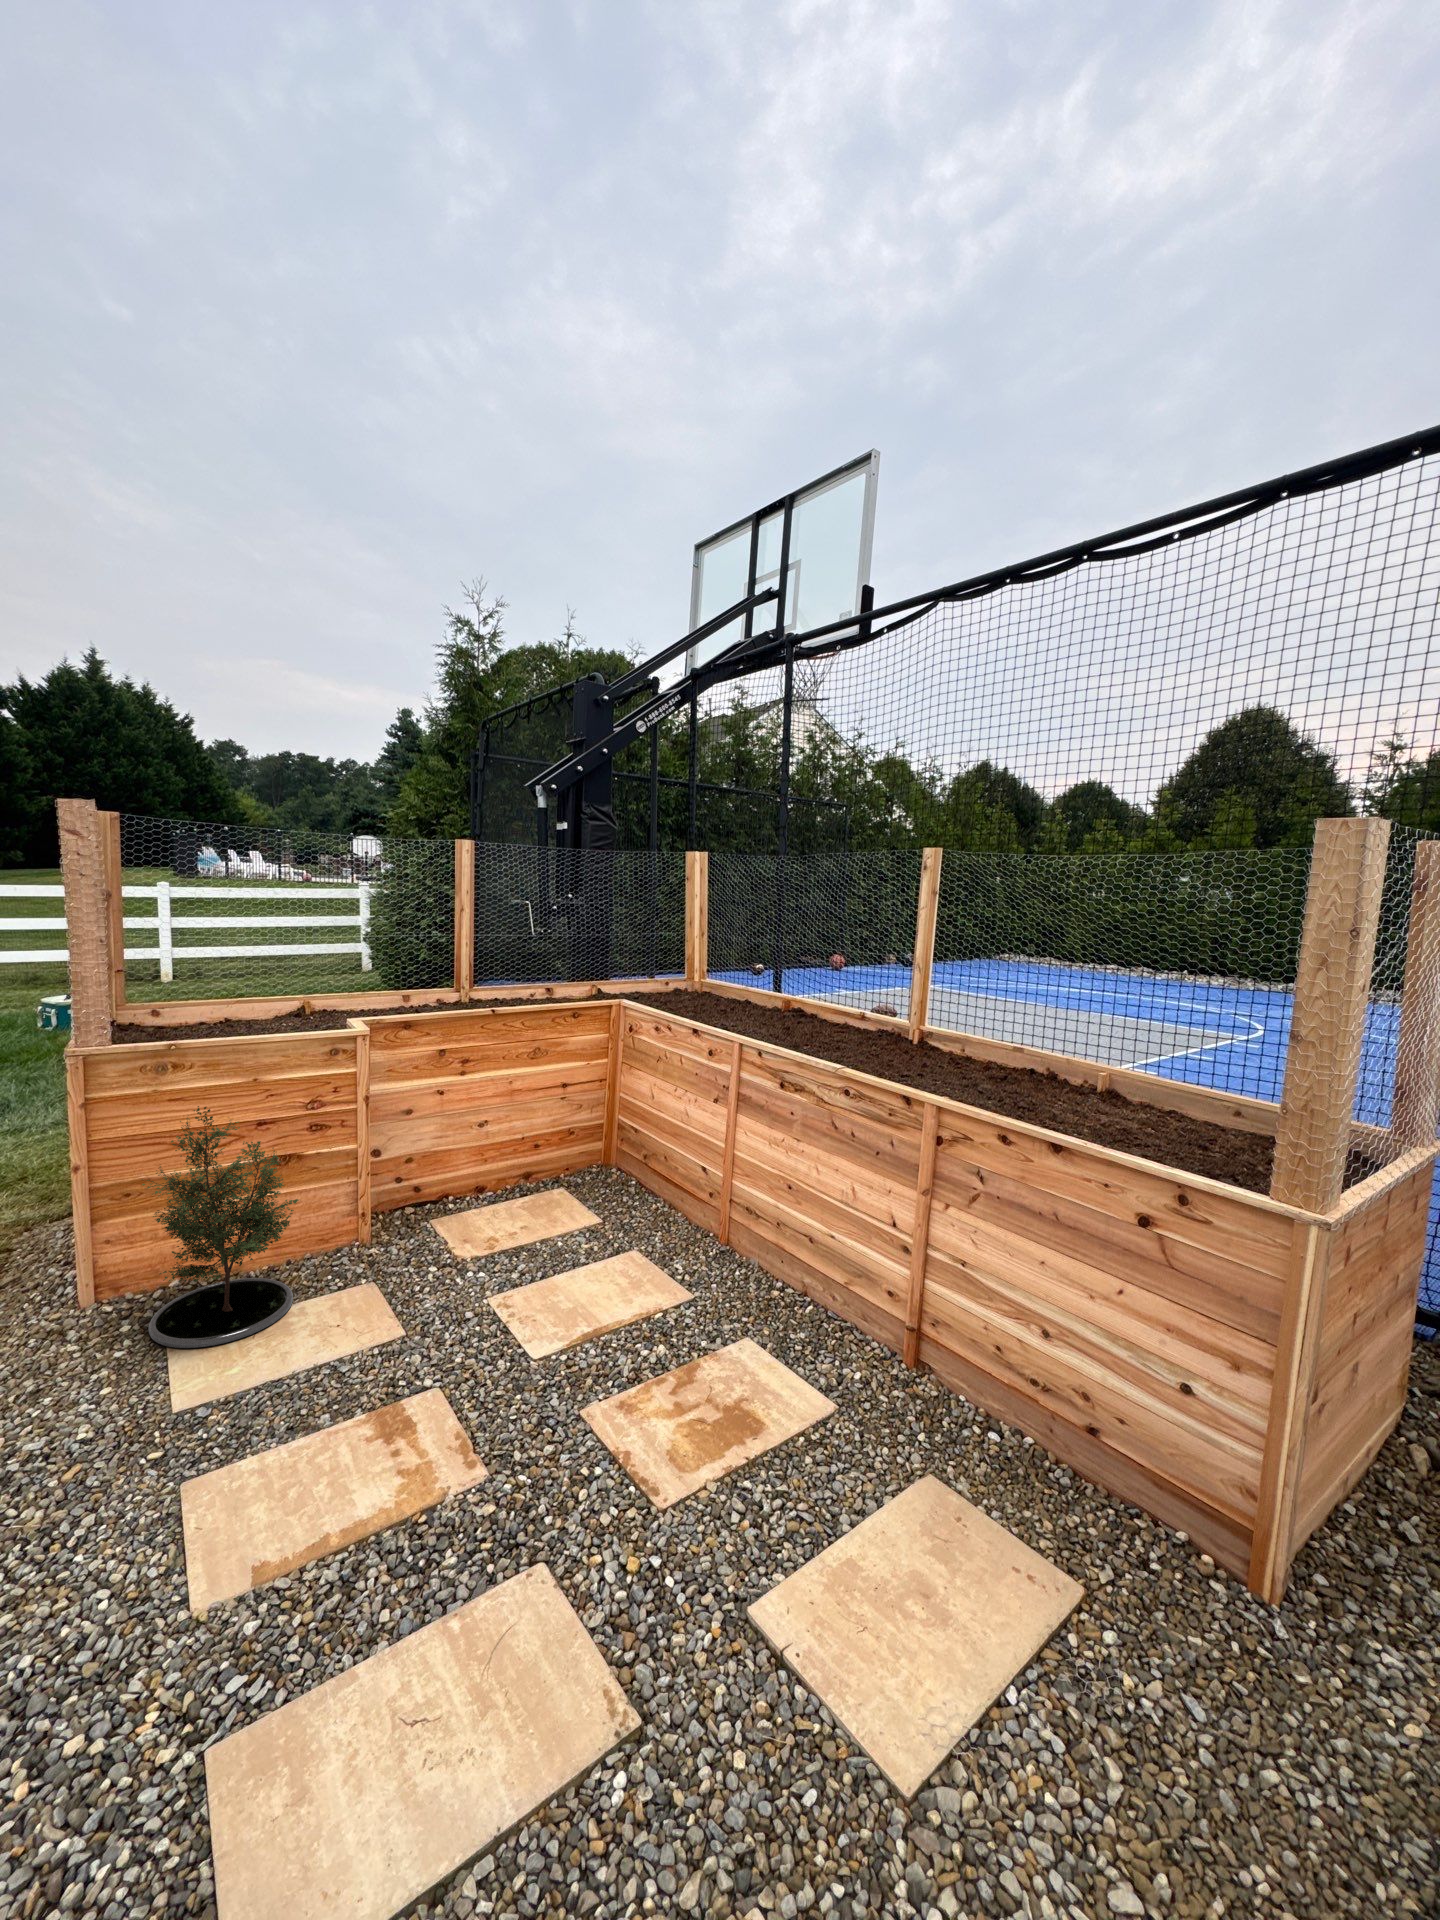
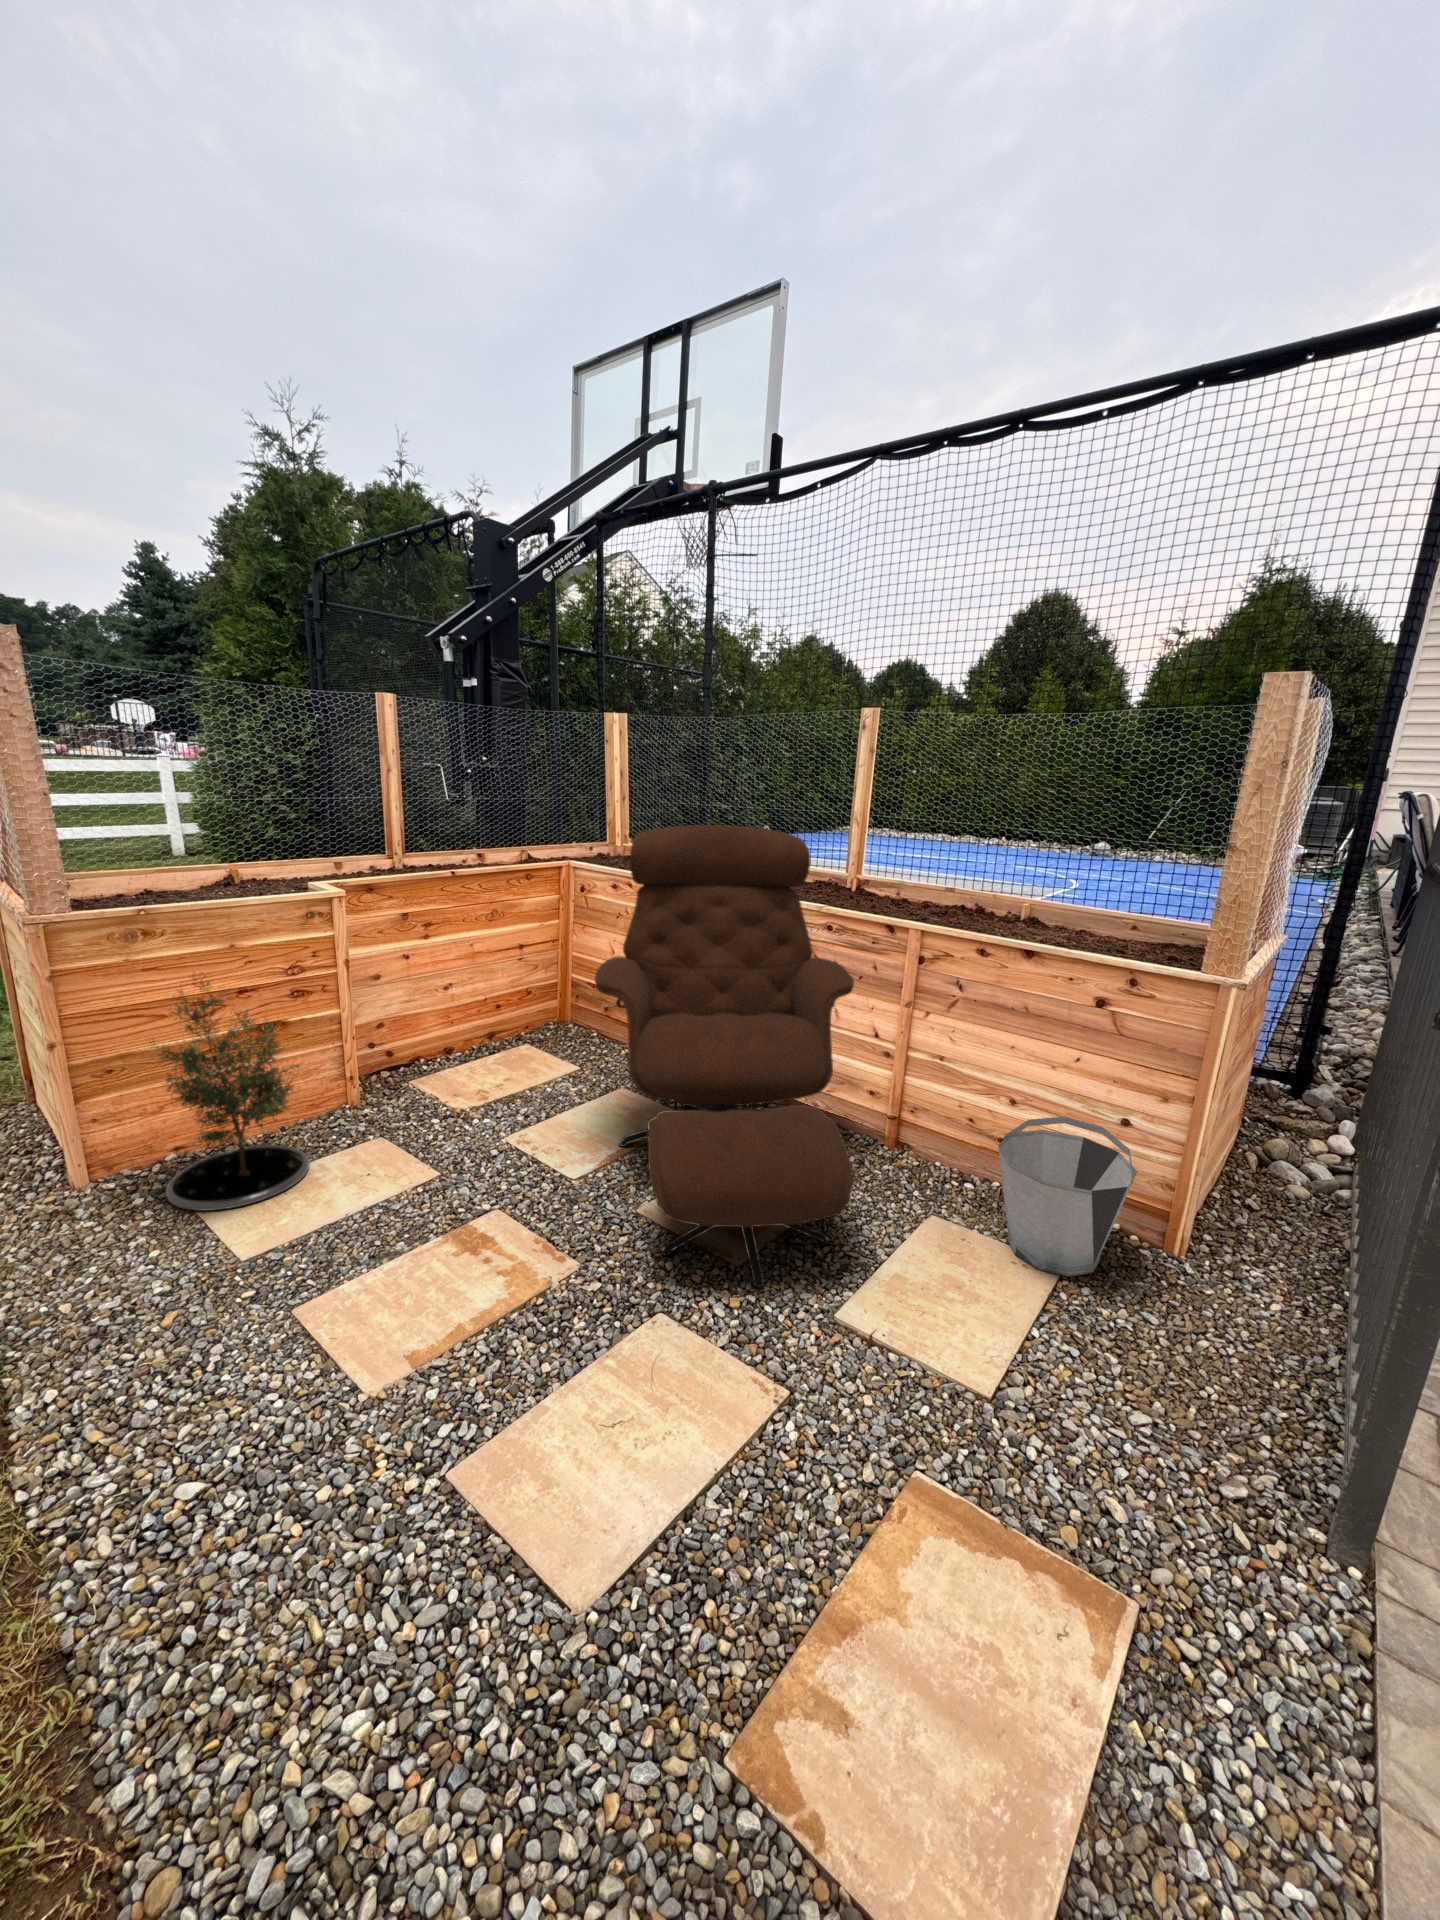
lounge chair: none [562,974,868,1548] -> present [595,825,854,1288]
bucket: none [1003,1365,1186,1608] -> present [998,1117,1137,1277]

